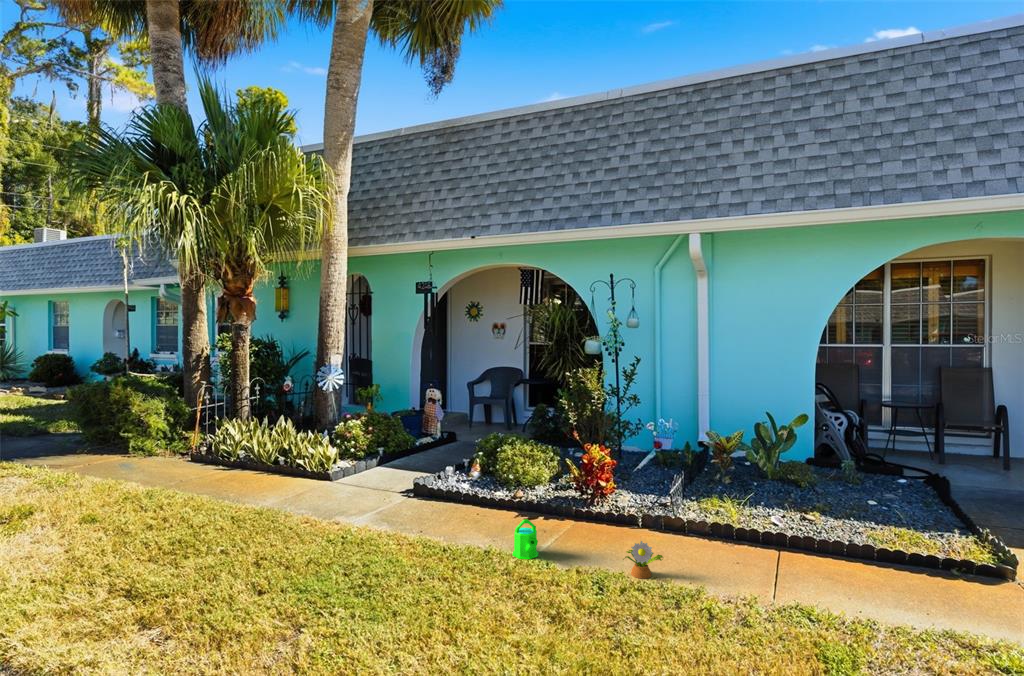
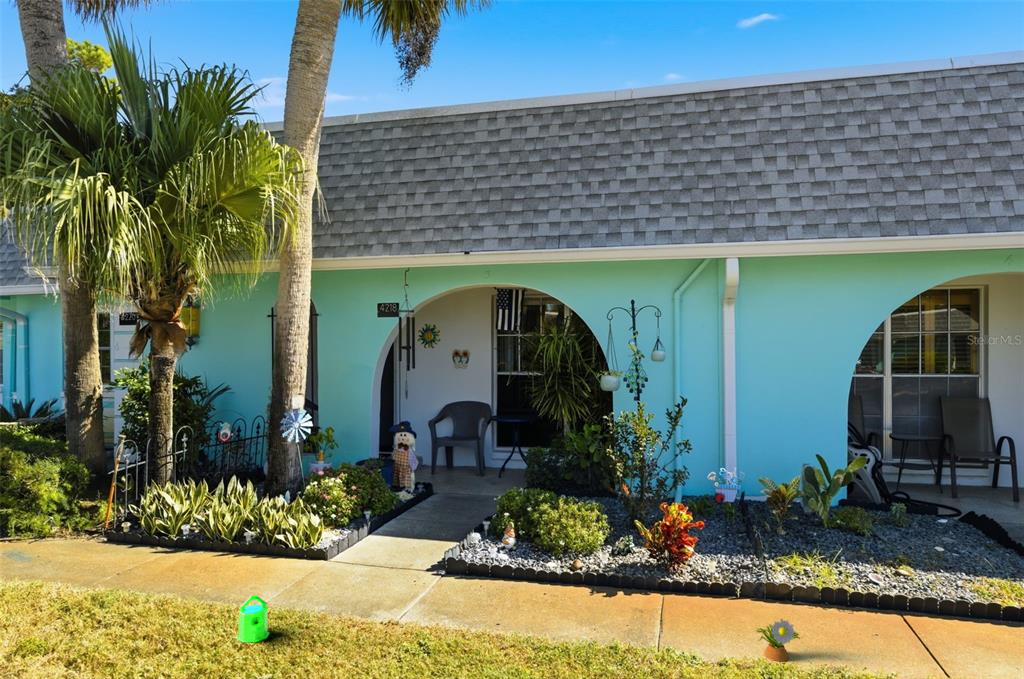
watering can: present [512,519,539,559] -> present [236,595,270,642]

